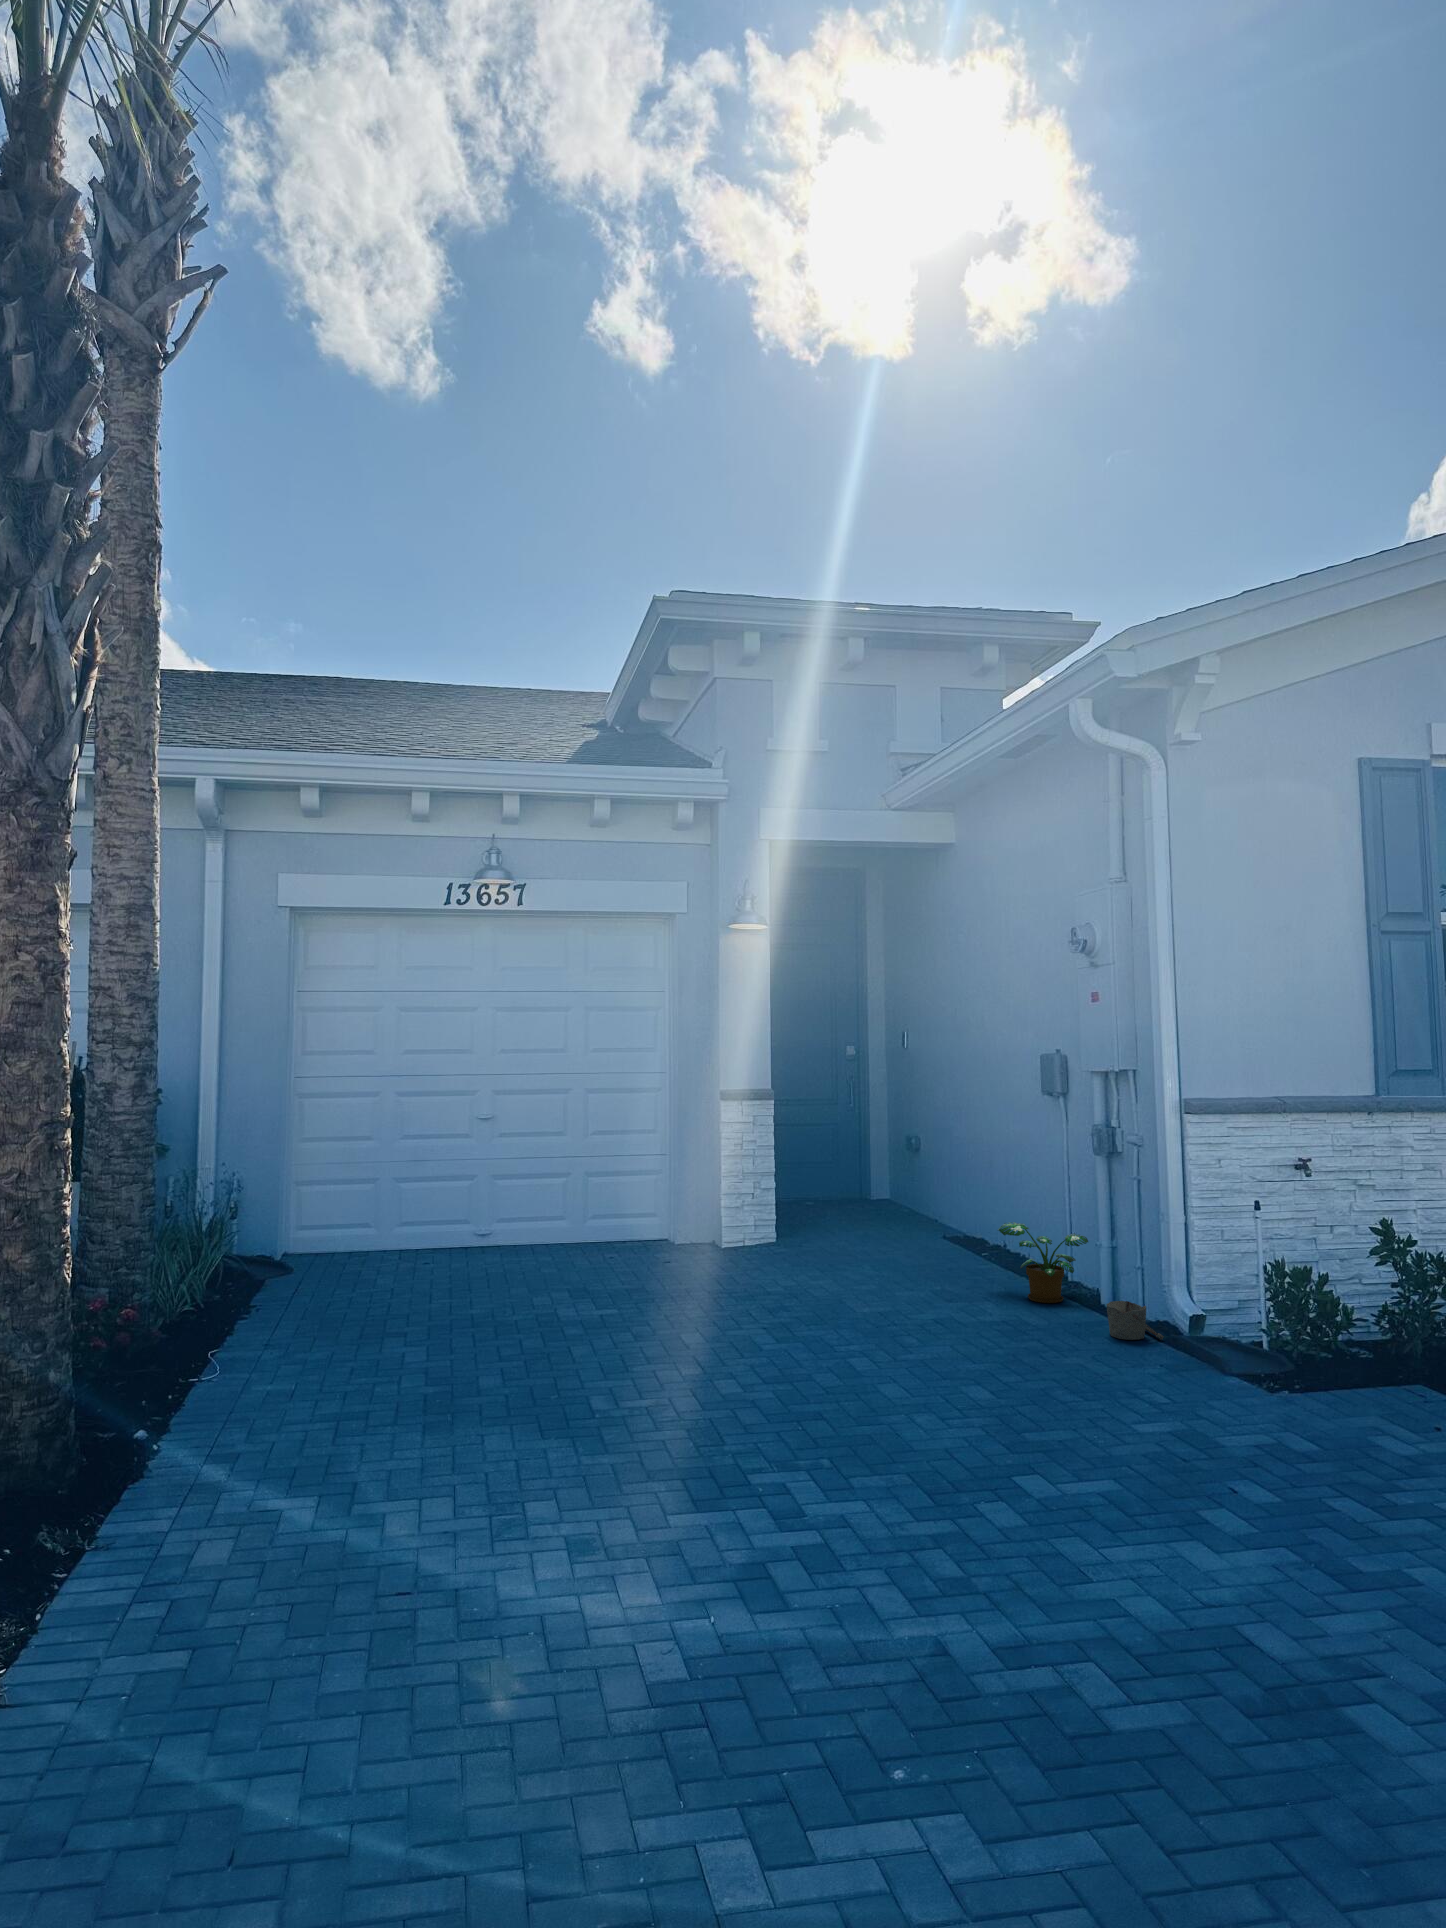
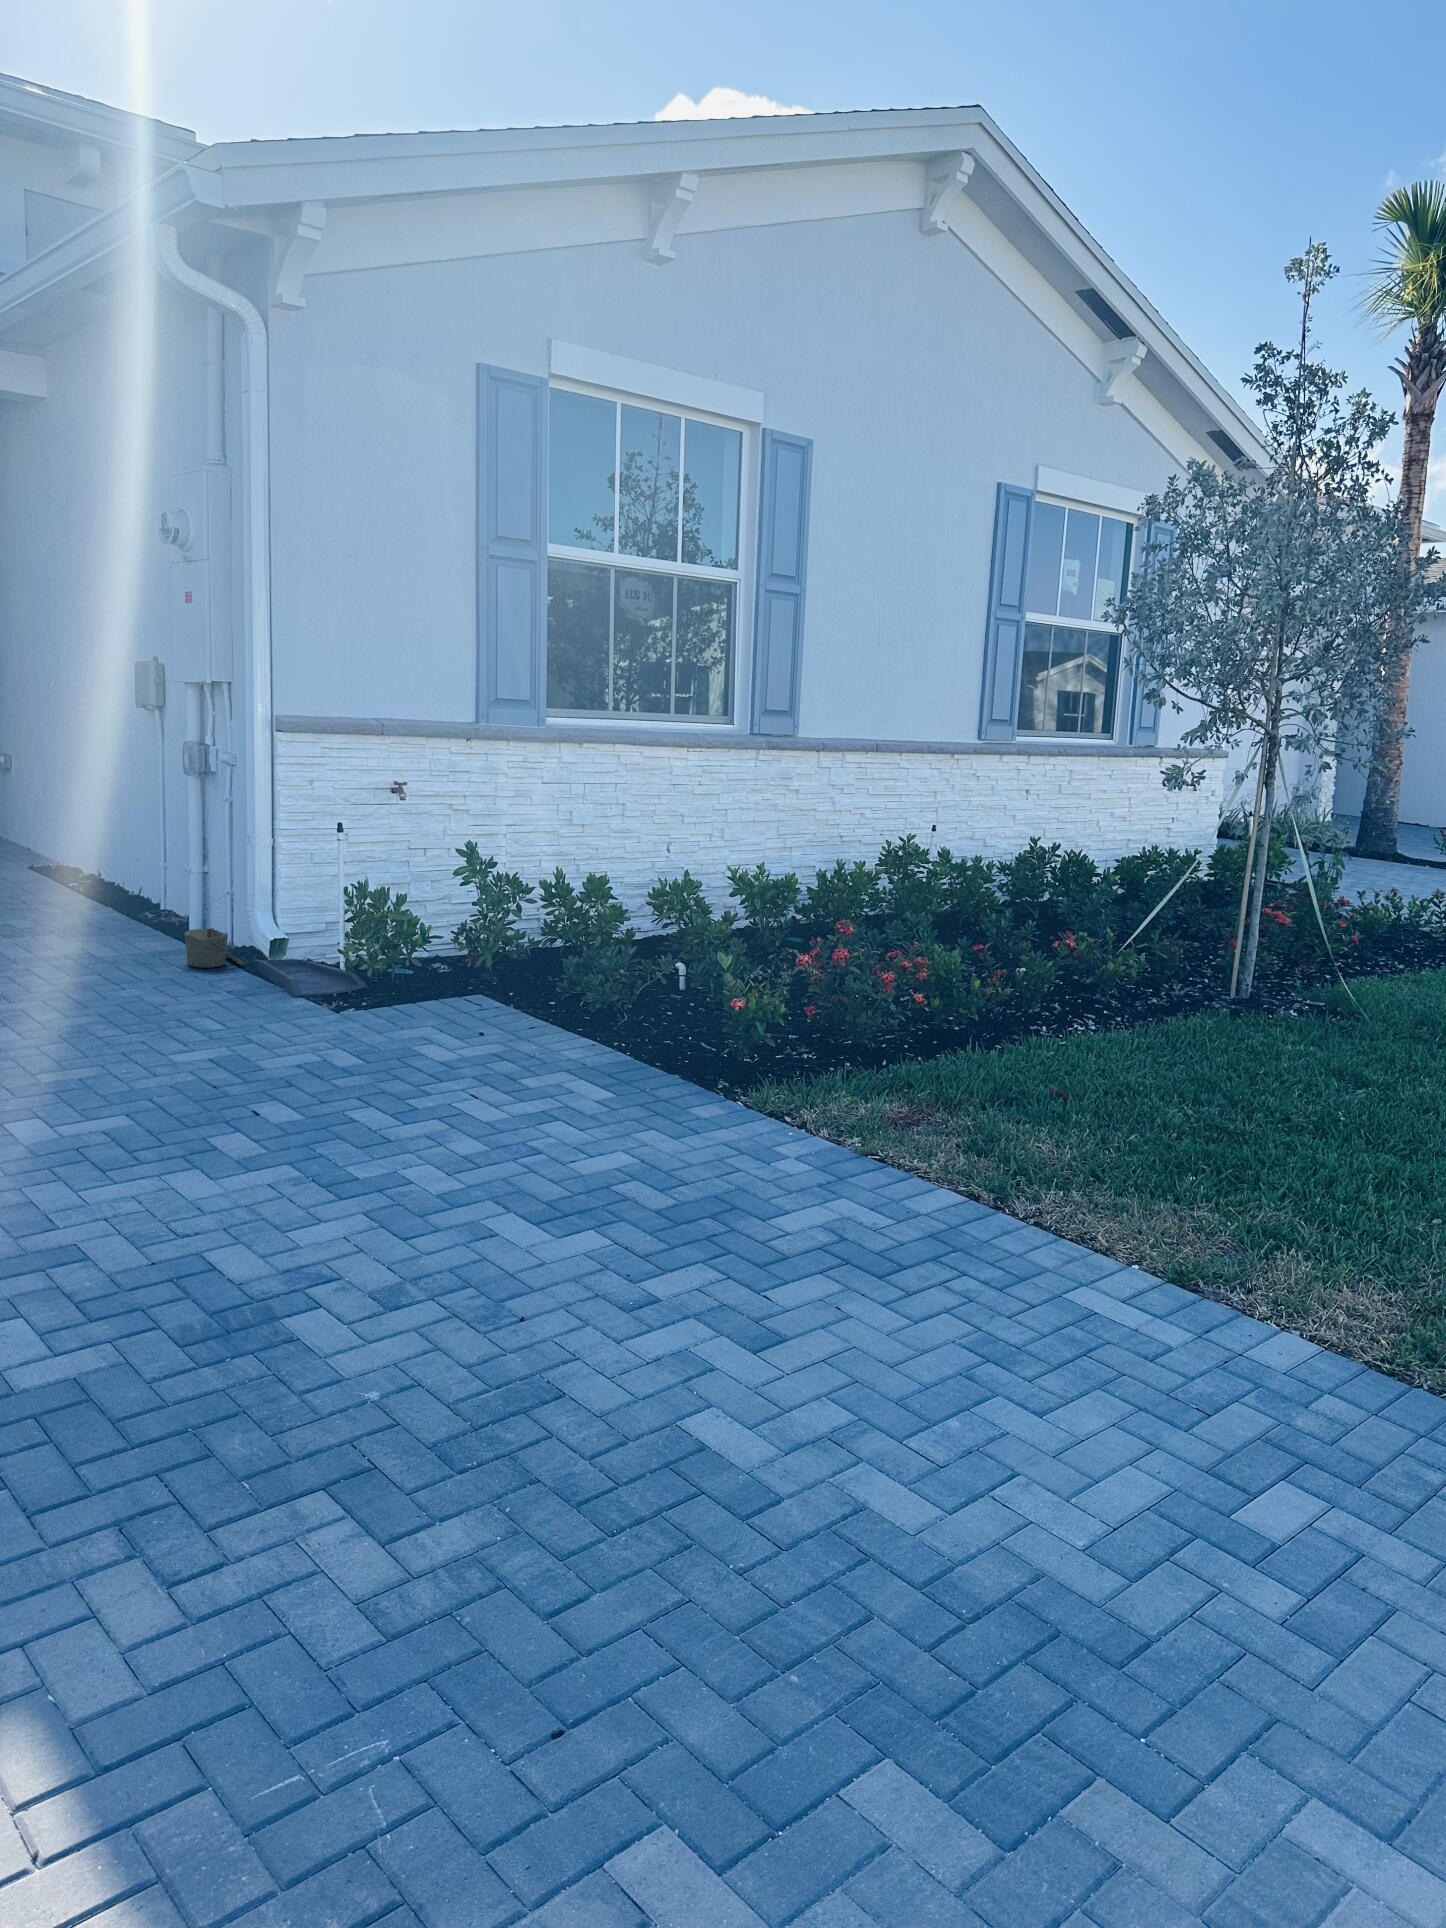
potted plant: present [998,1222,1088,1303] -> none [74,849,180,935]

